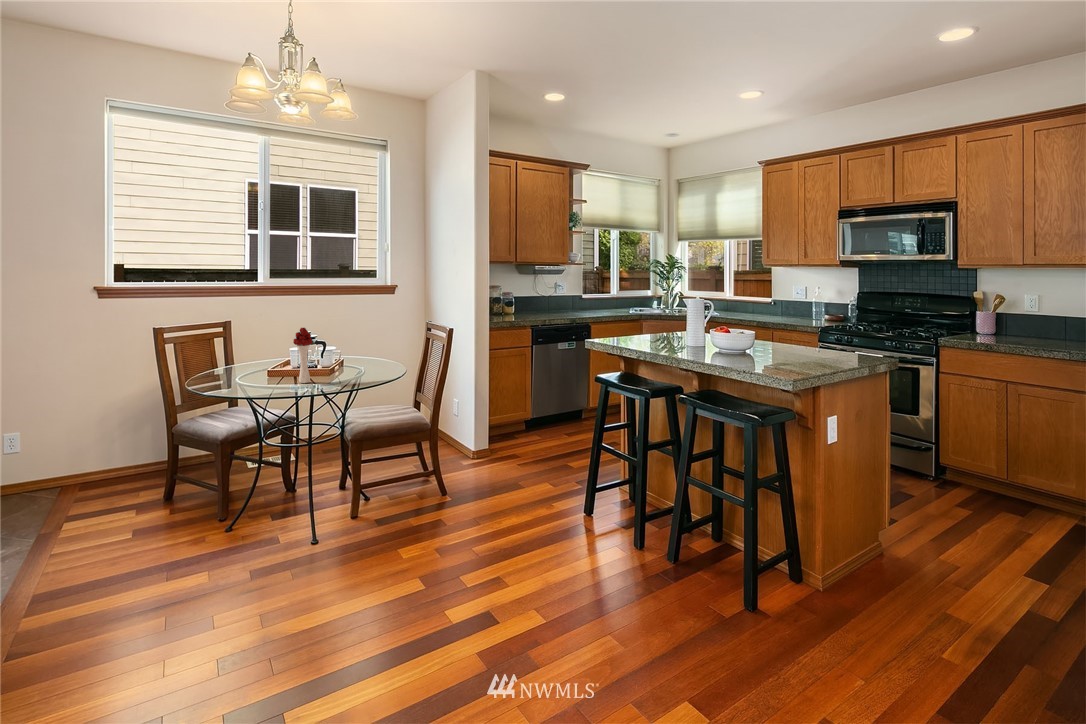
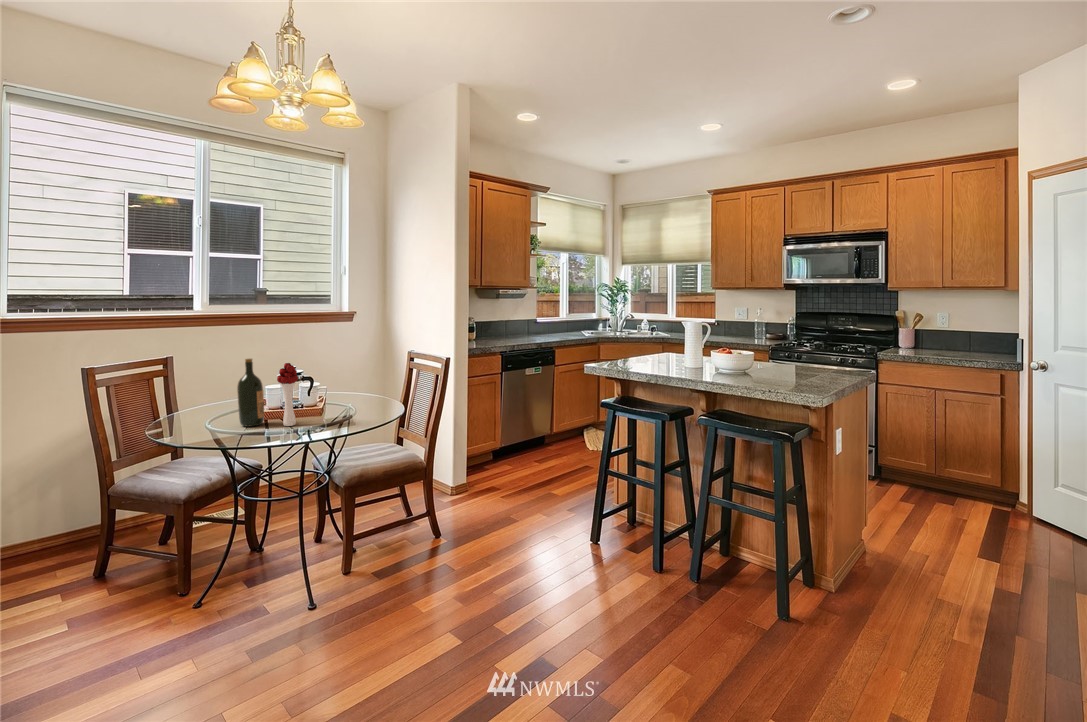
wine bottle: none [263,323,286,382] -> present [237,359,264,427]

